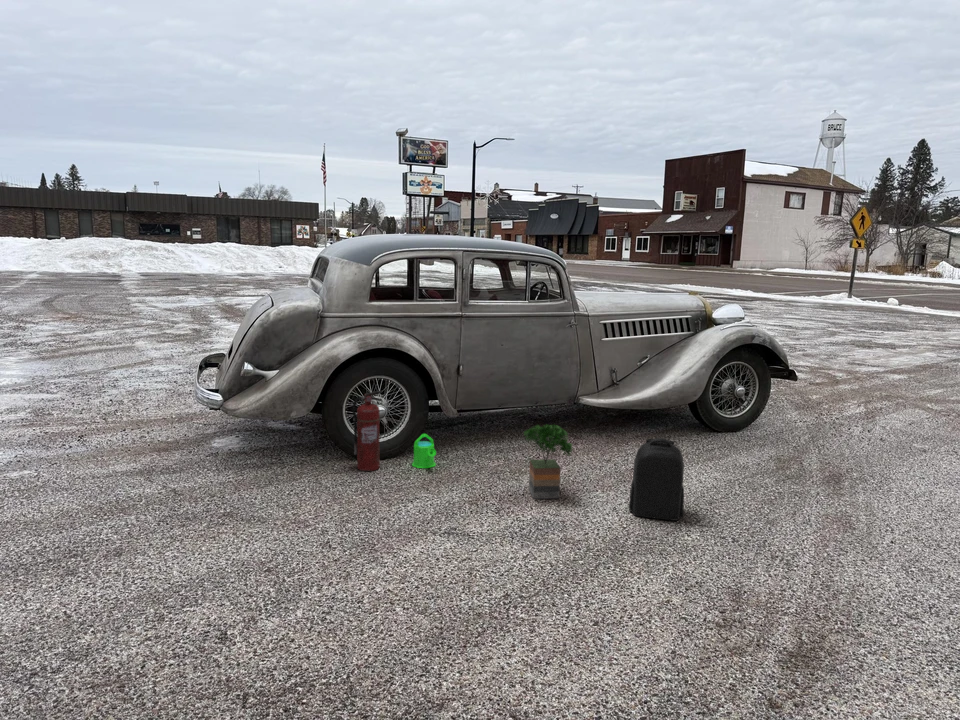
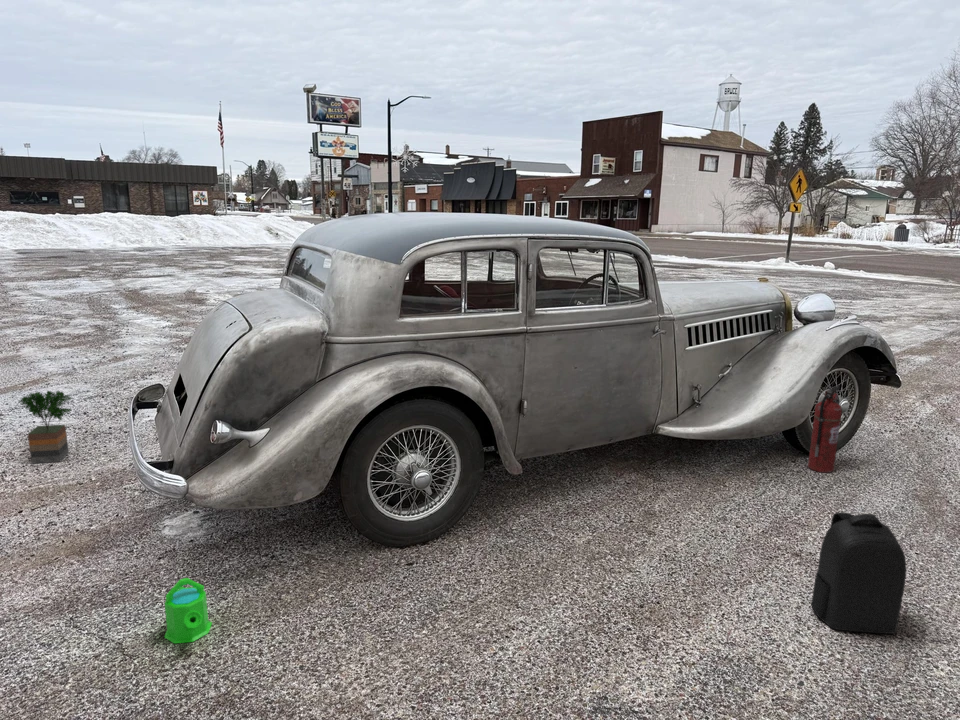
fire extinguisher: present [352,391,382,471] -> present [808,386,842,473]
potted tree: present [524,424,572,499] -> present [21,391,71,464]
watering can: present [412,434,436,468] -> present [164,578,212,643]

